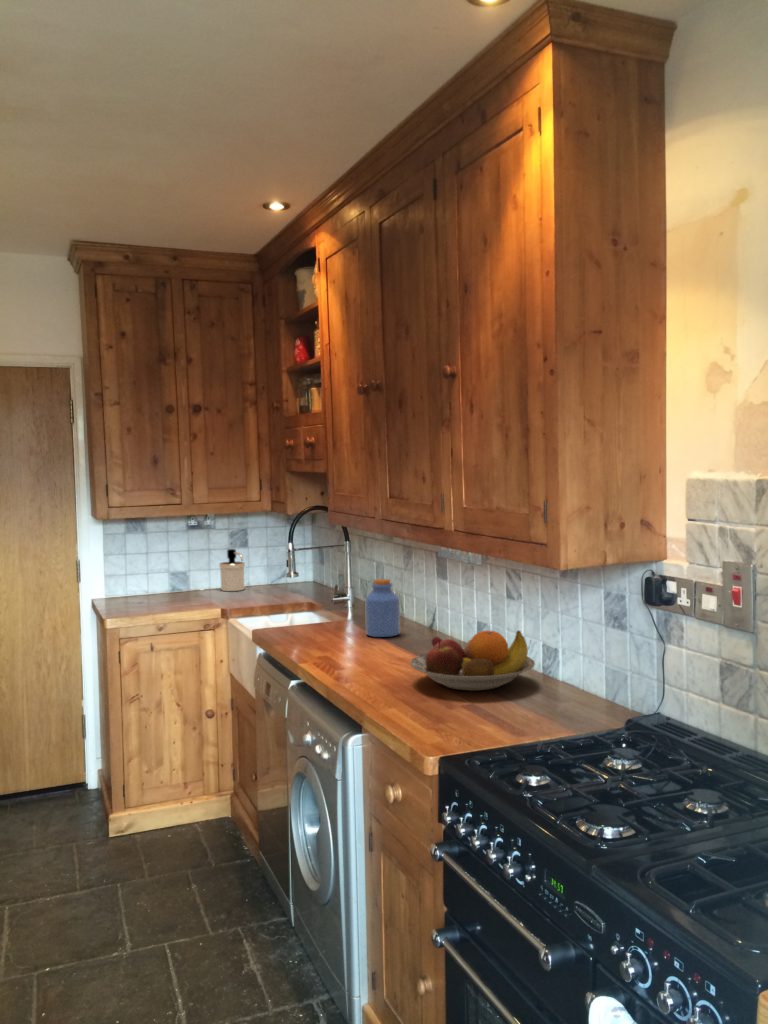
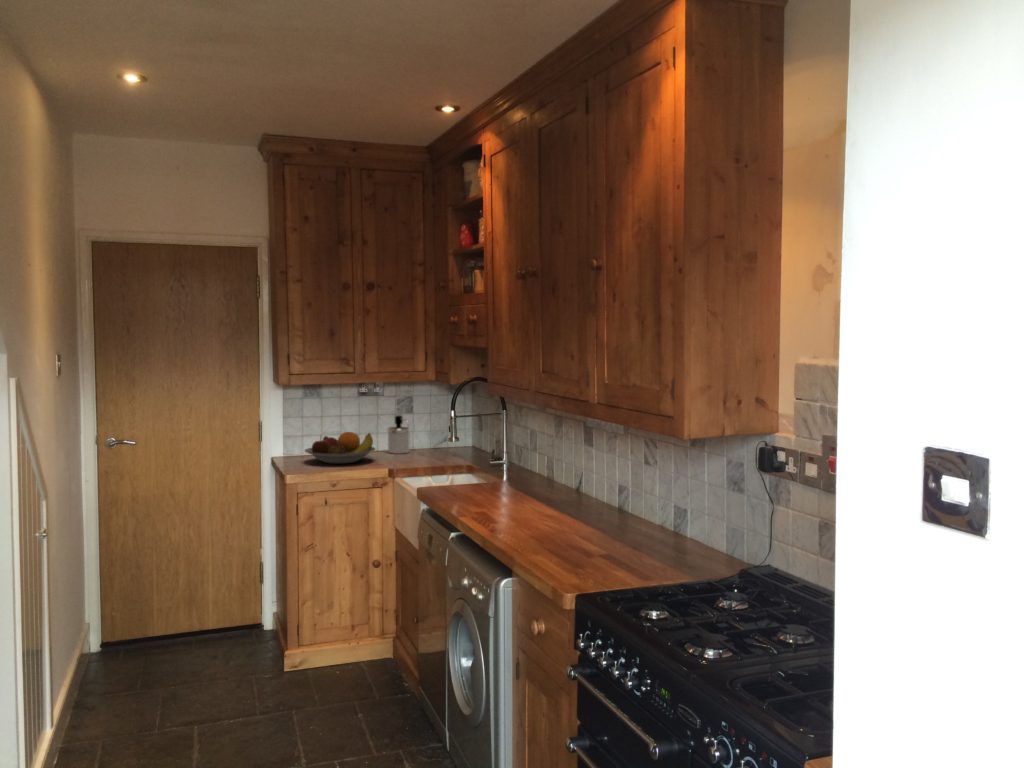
jar: present [365,579,400,637] -> none [518,445,549,497]
fruit bowl: present [410,630,535,691] -> present [305,432,375,464]

